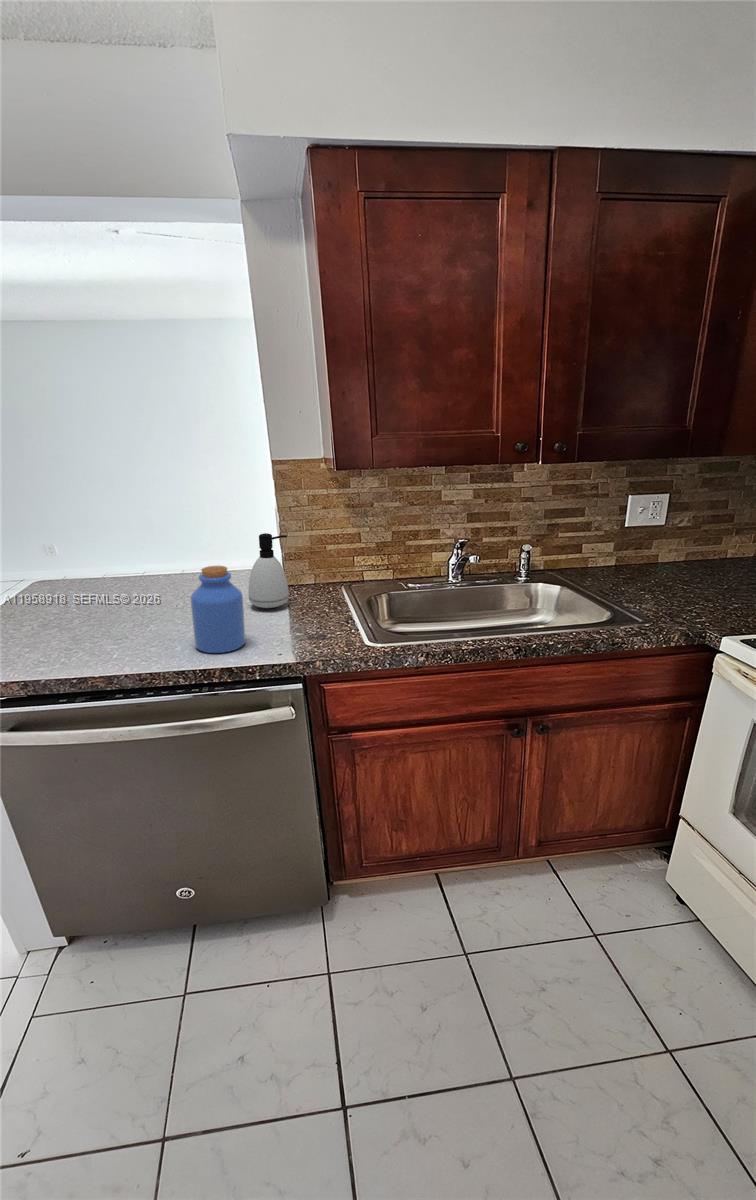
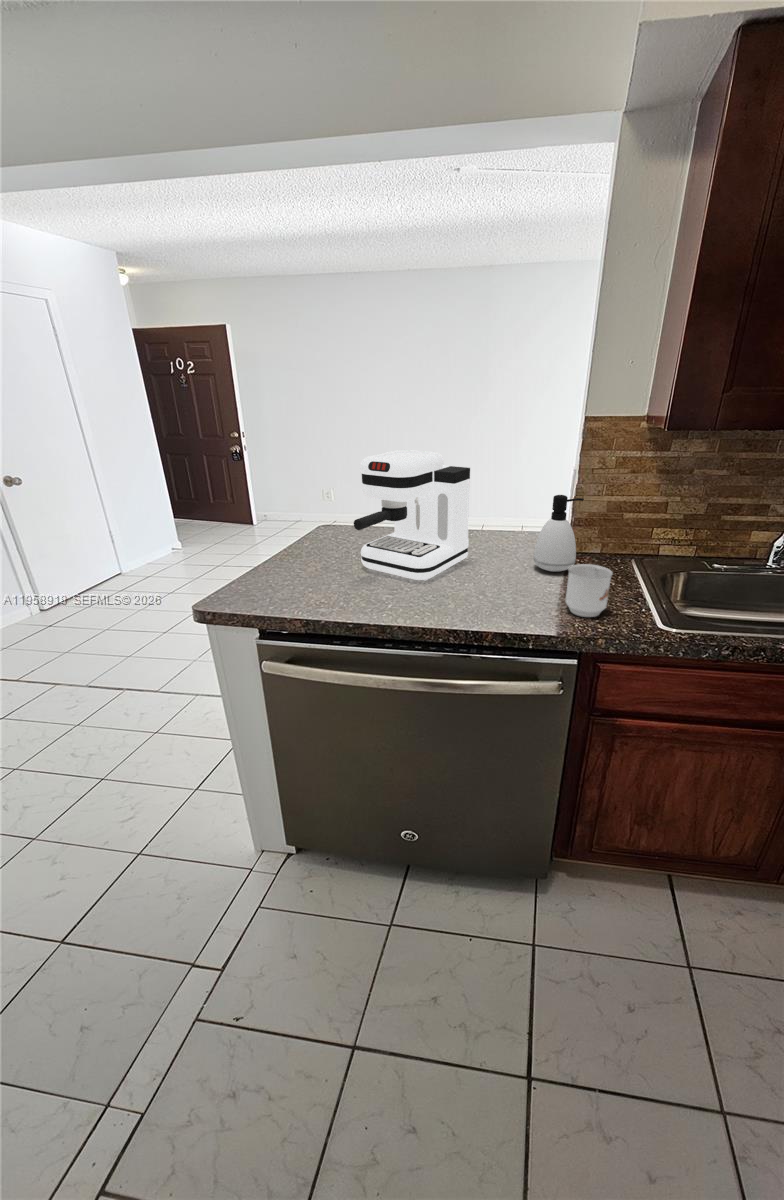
coffee maker: none [45,498,180,635] -> present [354,450,470,581]
jar: present [191,566,246,653] -> none [473,523,527,613]
mug: none [282,595,320,644] -> present [566,564,612,617]

